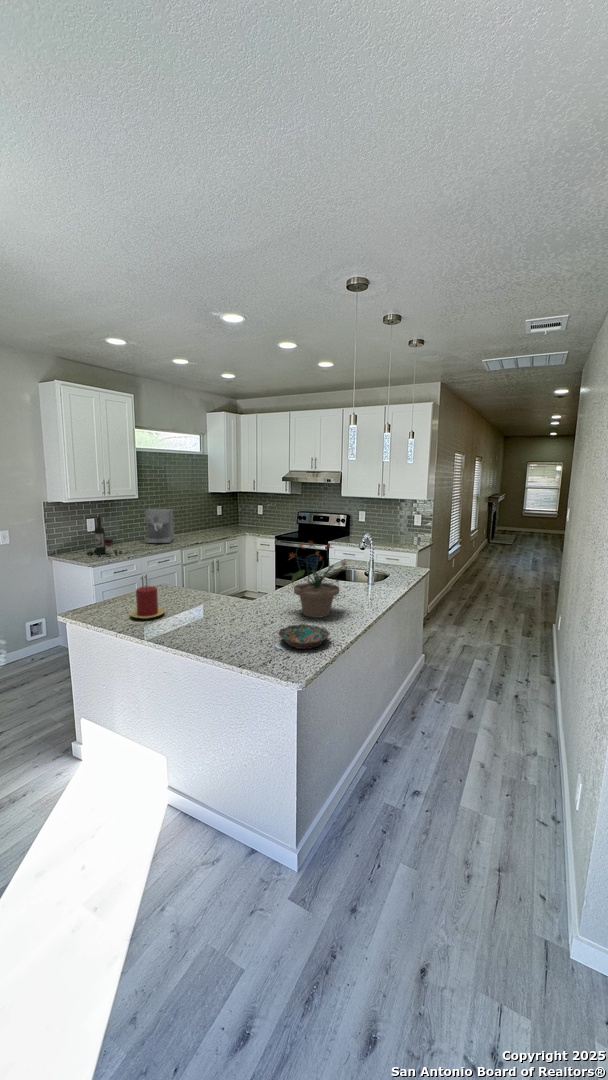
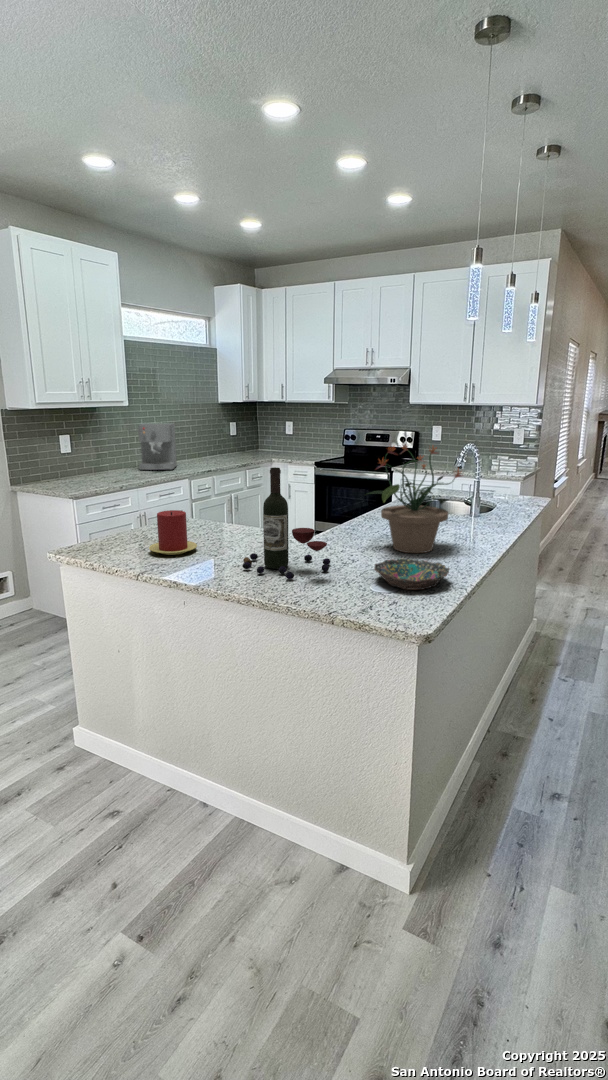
wine bottle: present [87,517,122,556] -> present [242,467,330,579]

